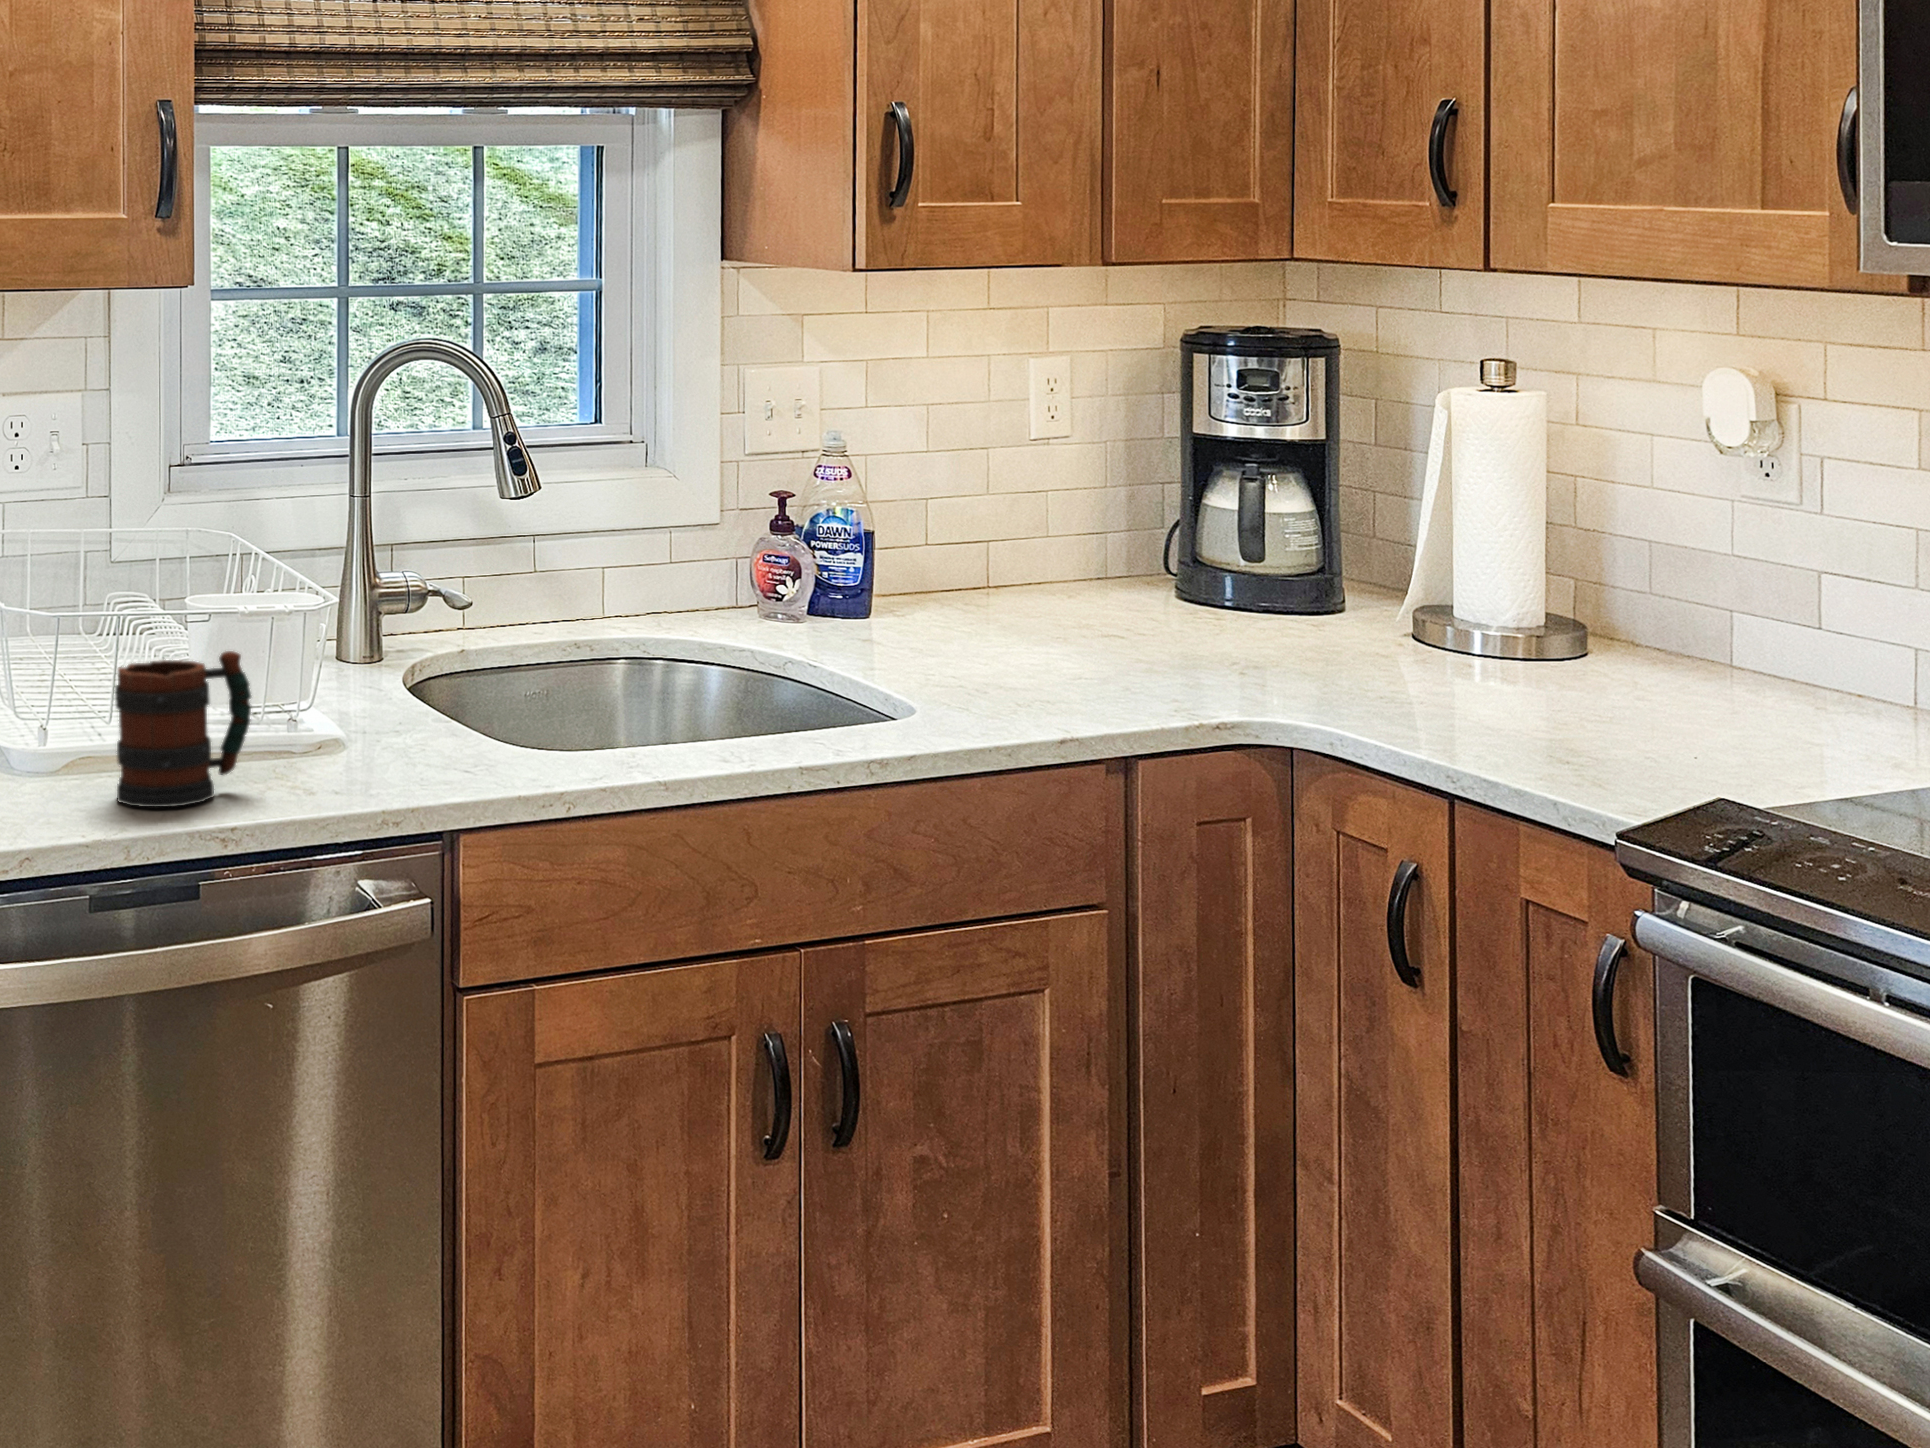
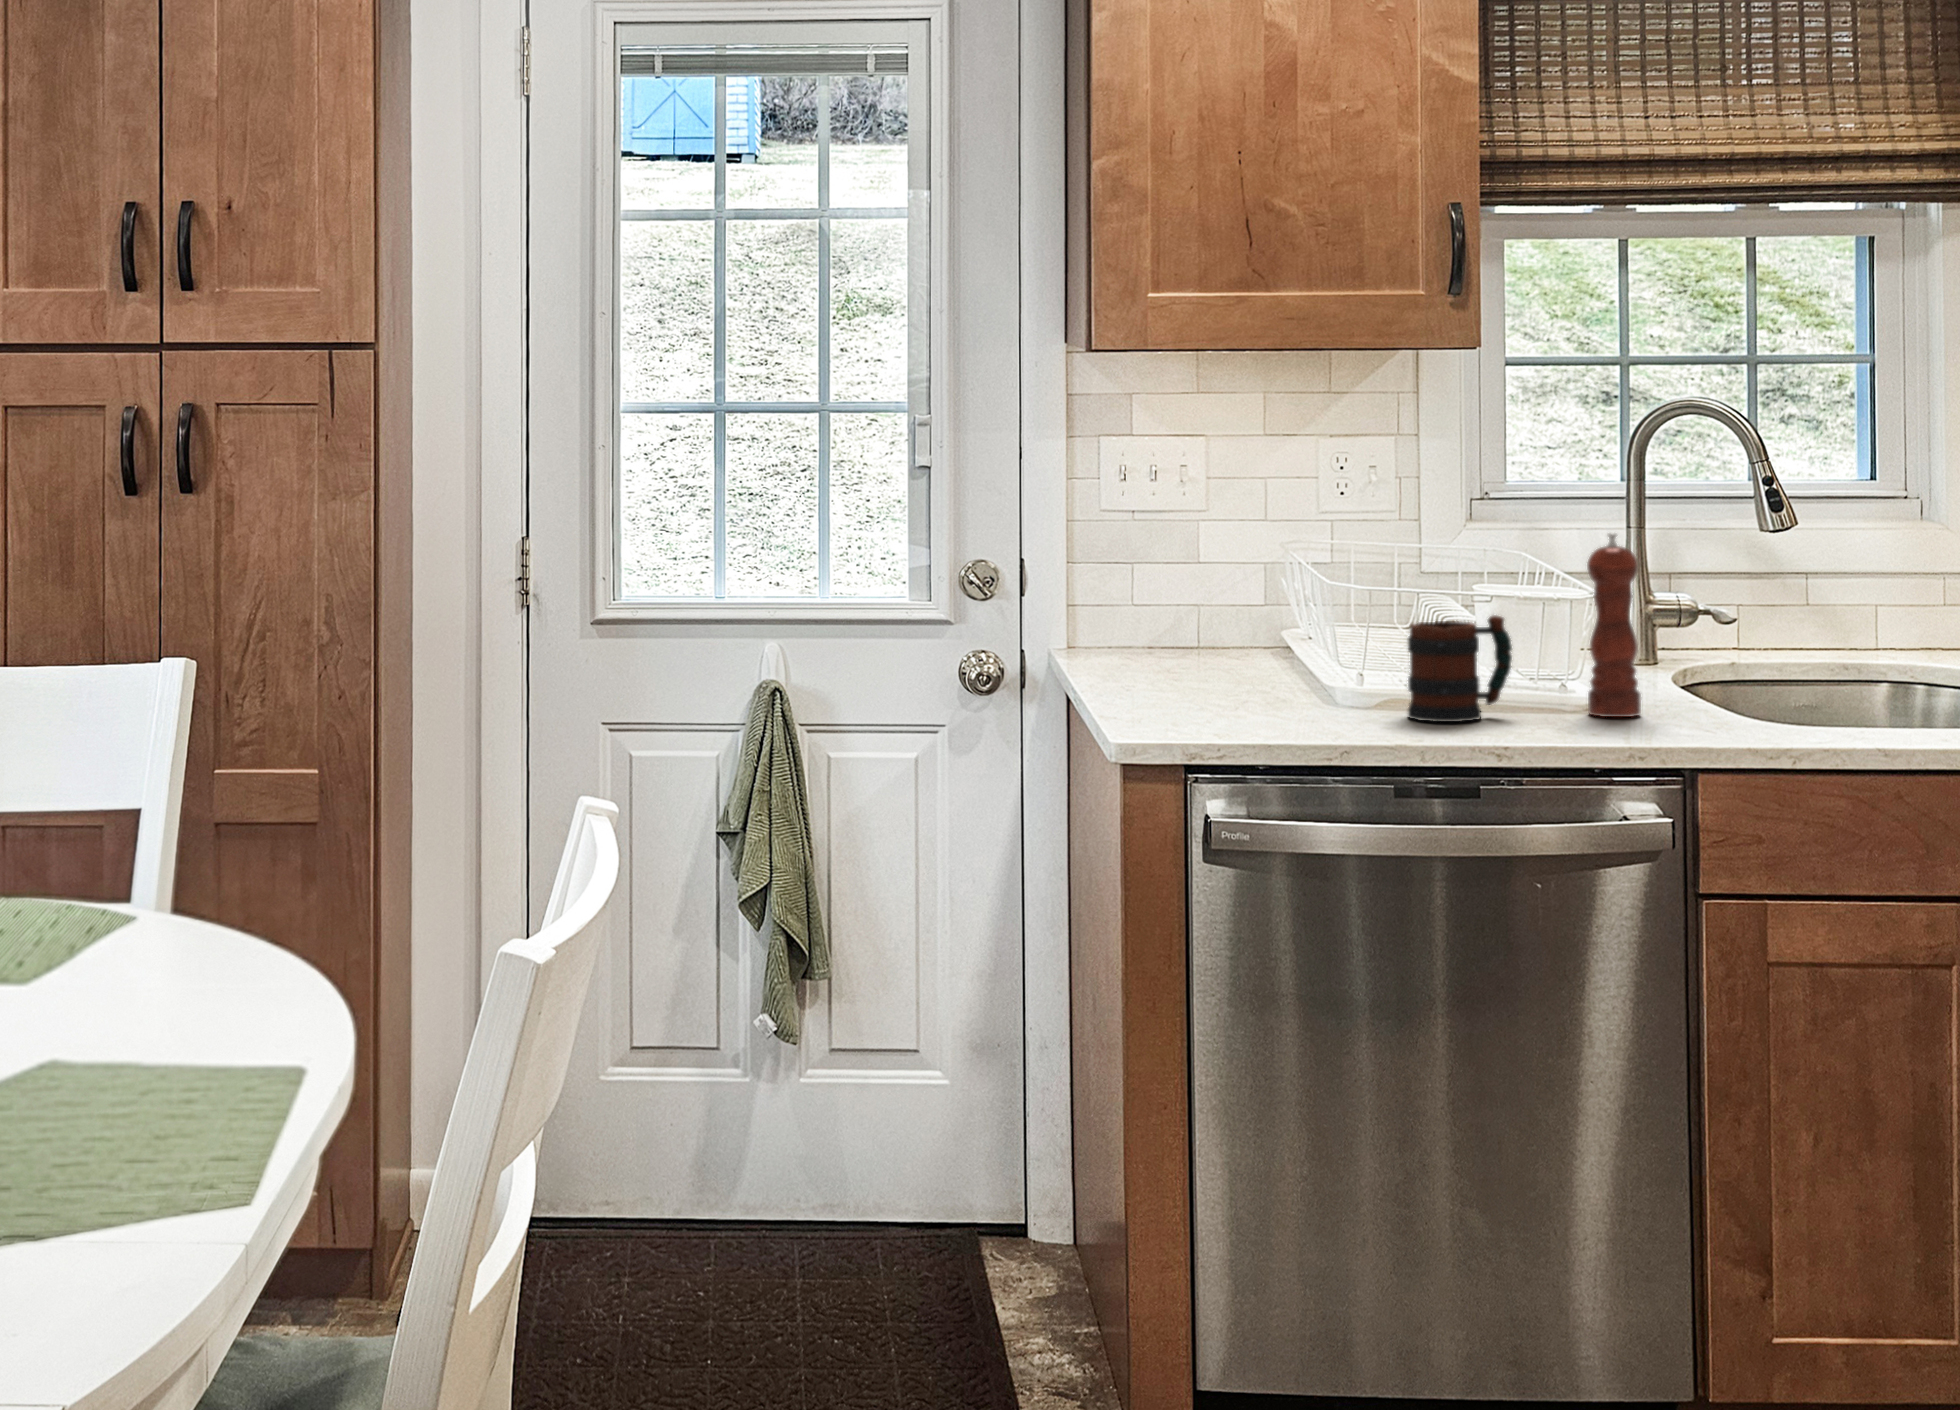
pepper mill: none [343,533,410,782] -> present [1587,533,1641,717]

